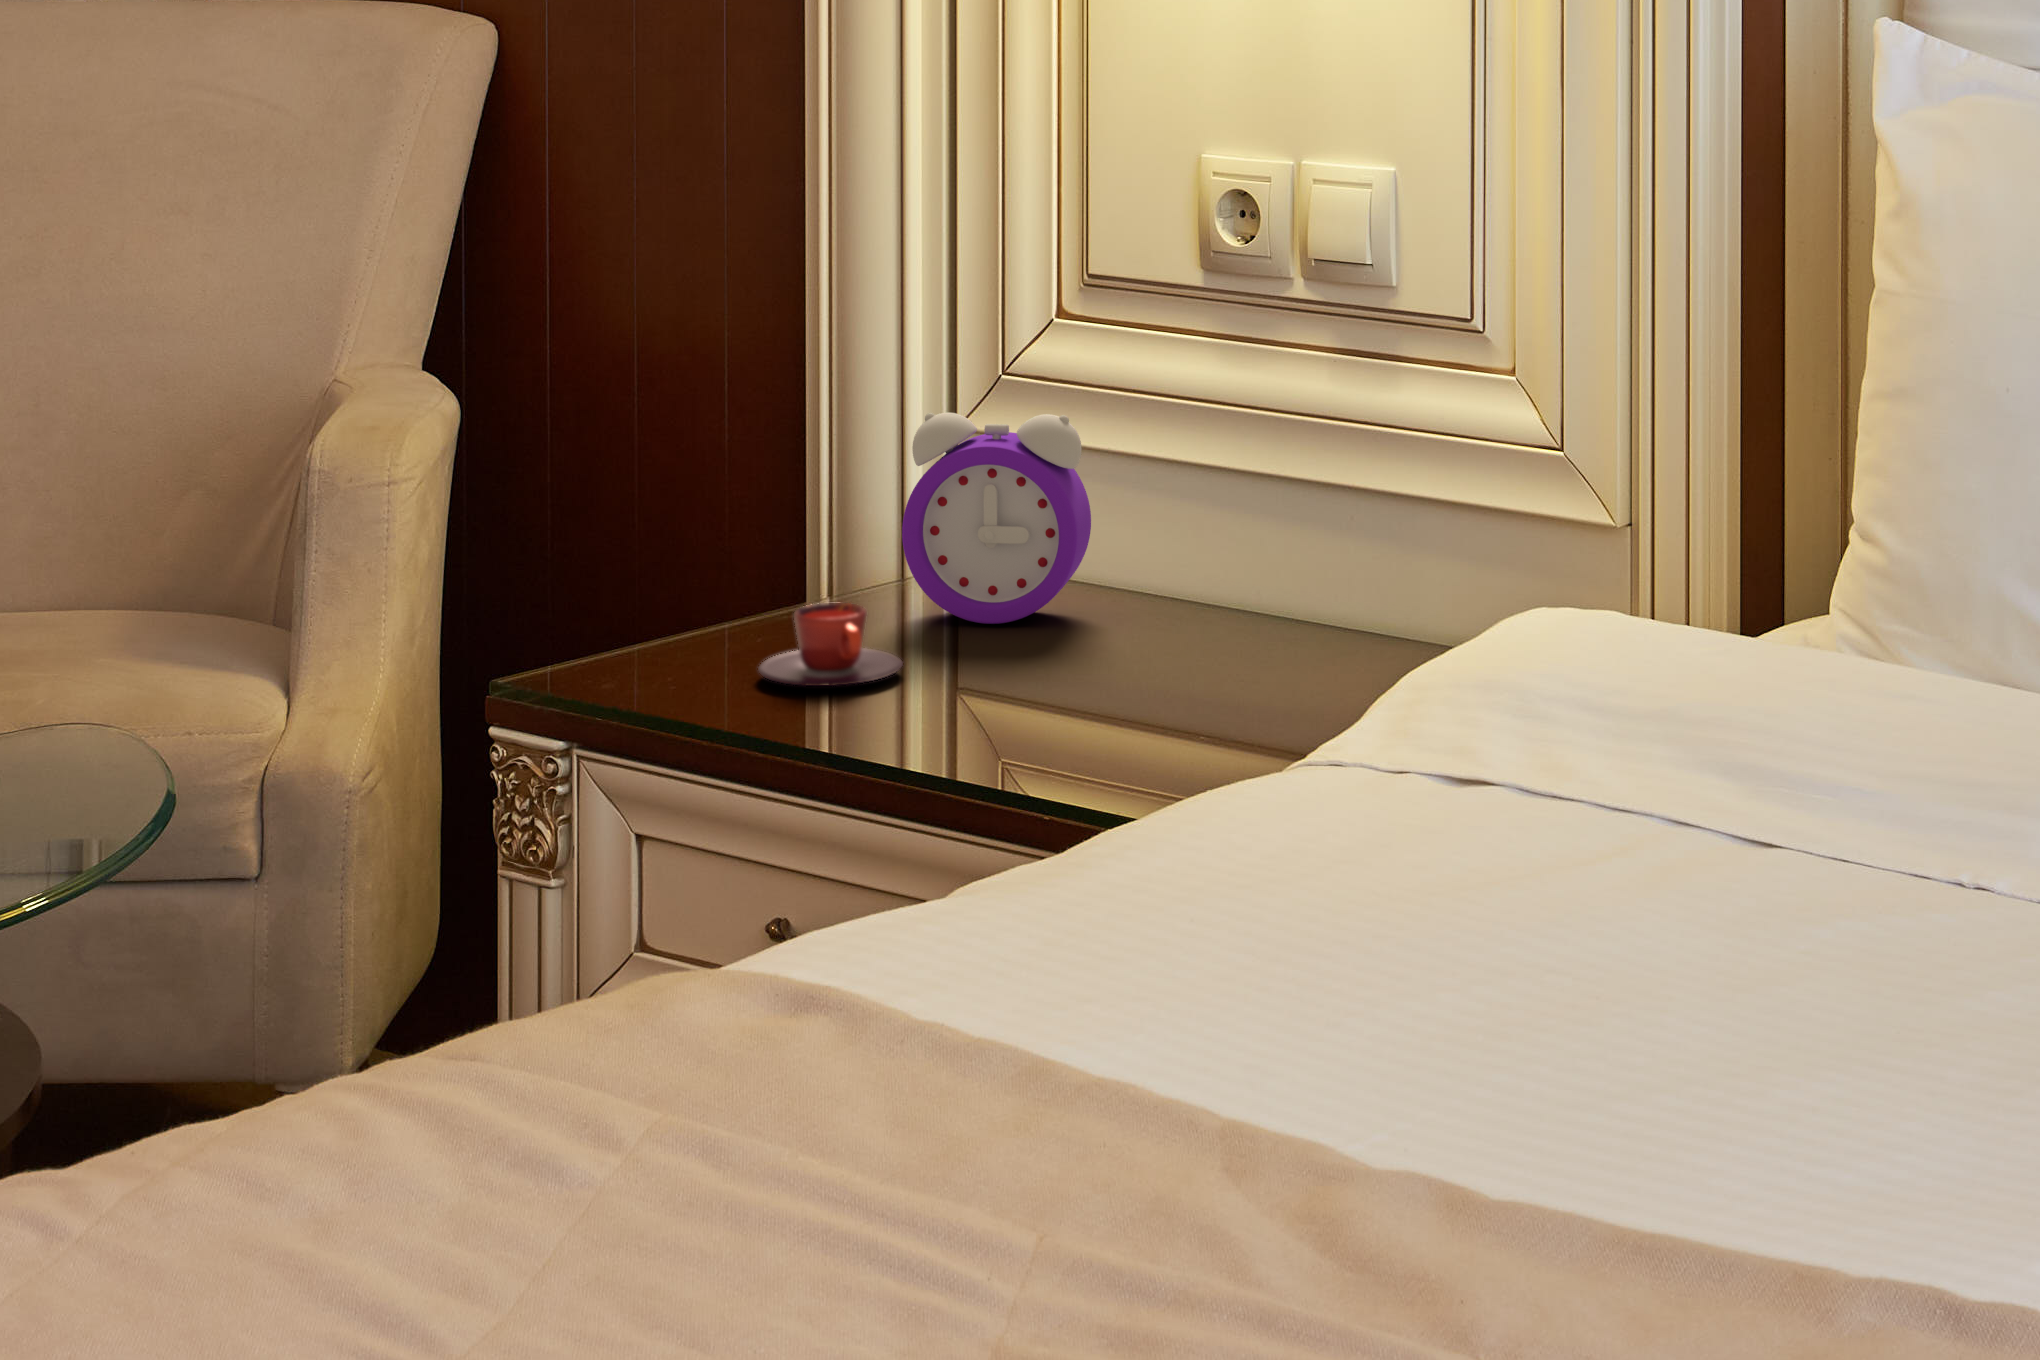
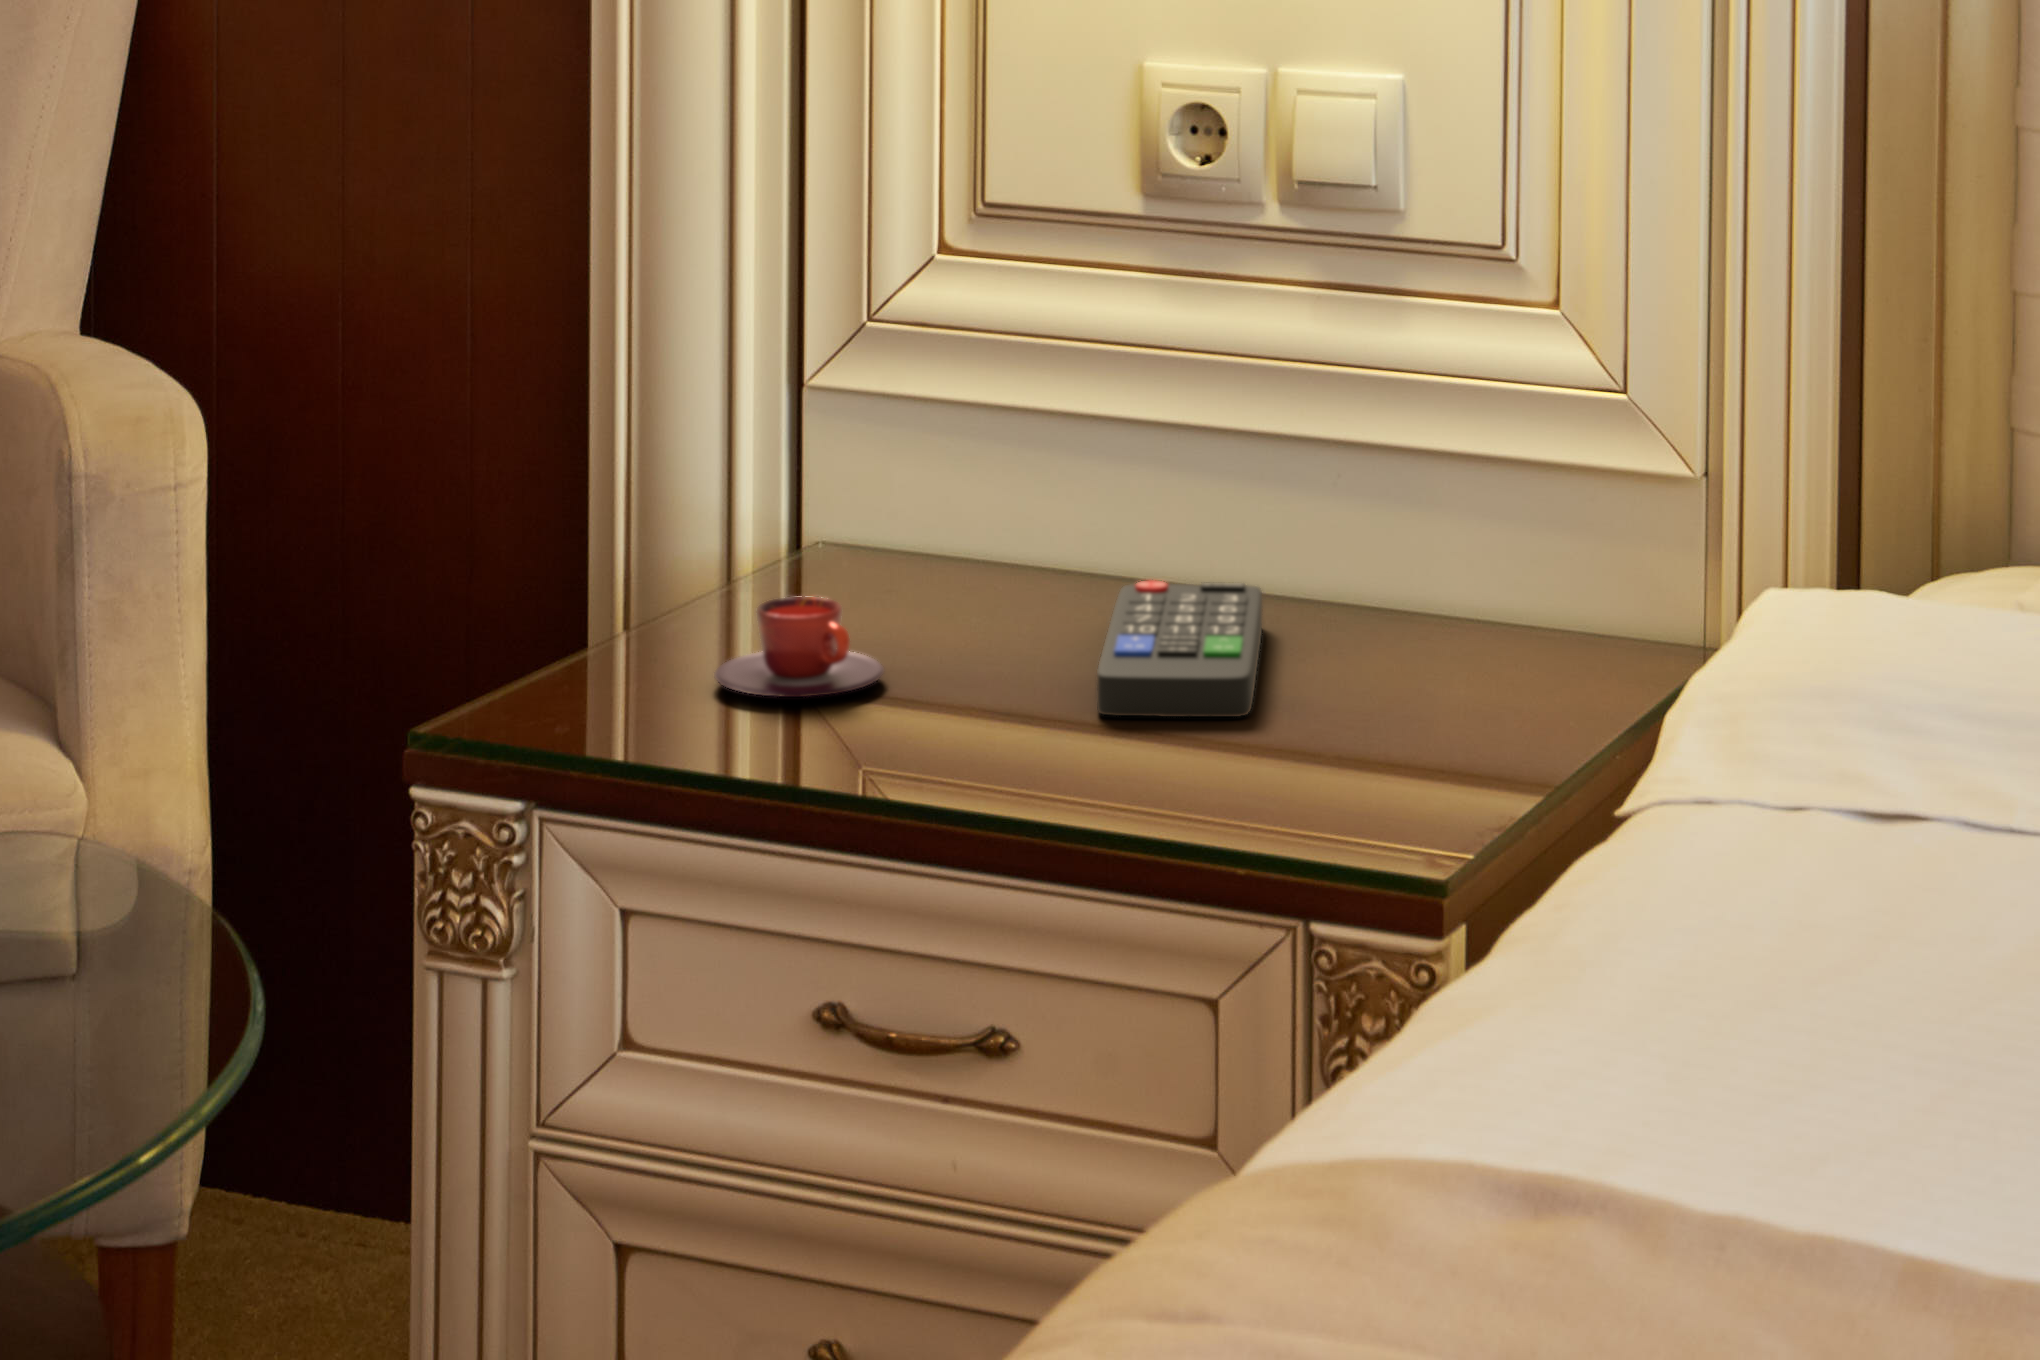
alarm clock: present [902,413,1091,624] -> none [813,365,1024,611]
remote control: none [1043,606,1259,723] -> present [1097,580,1262,717]

